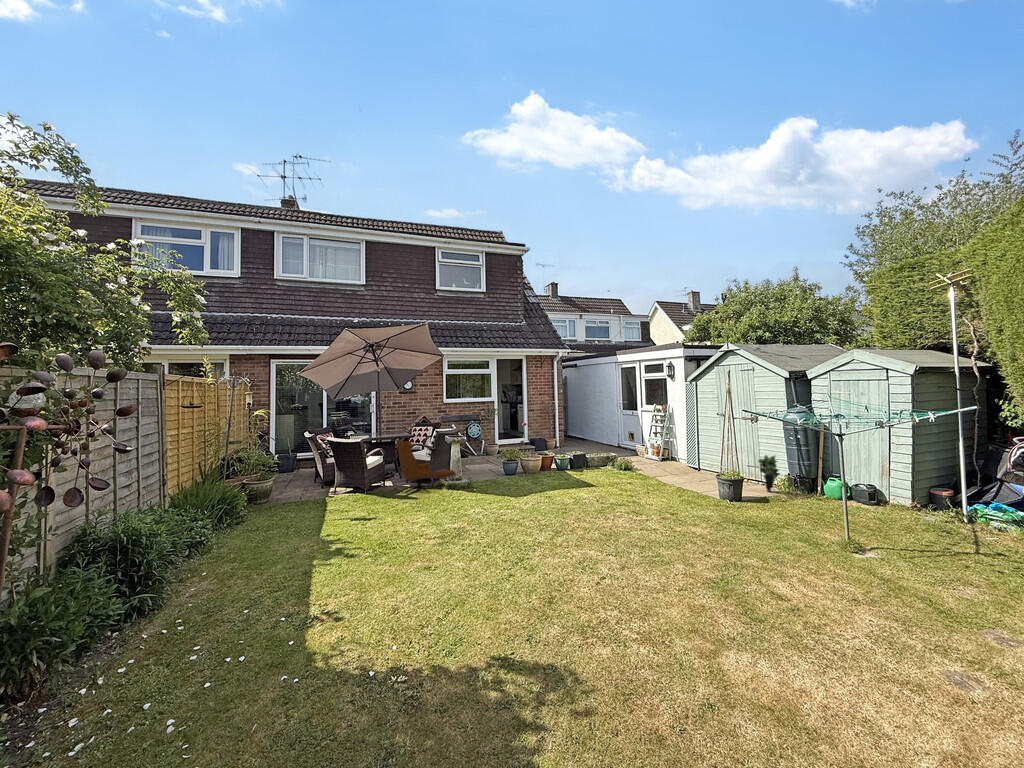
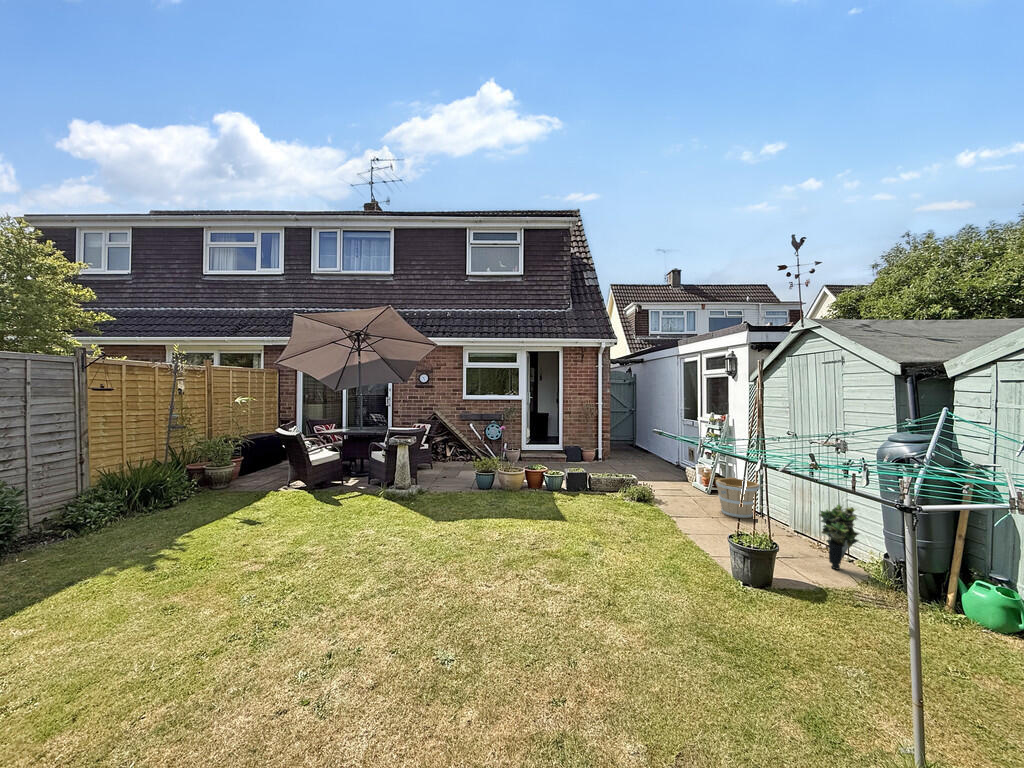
lounge chair: present [397,440,456,493] -> none [333,438,409,502]
wooden bucket: none [677,448,705,474] -> present [716,477,760,518]

